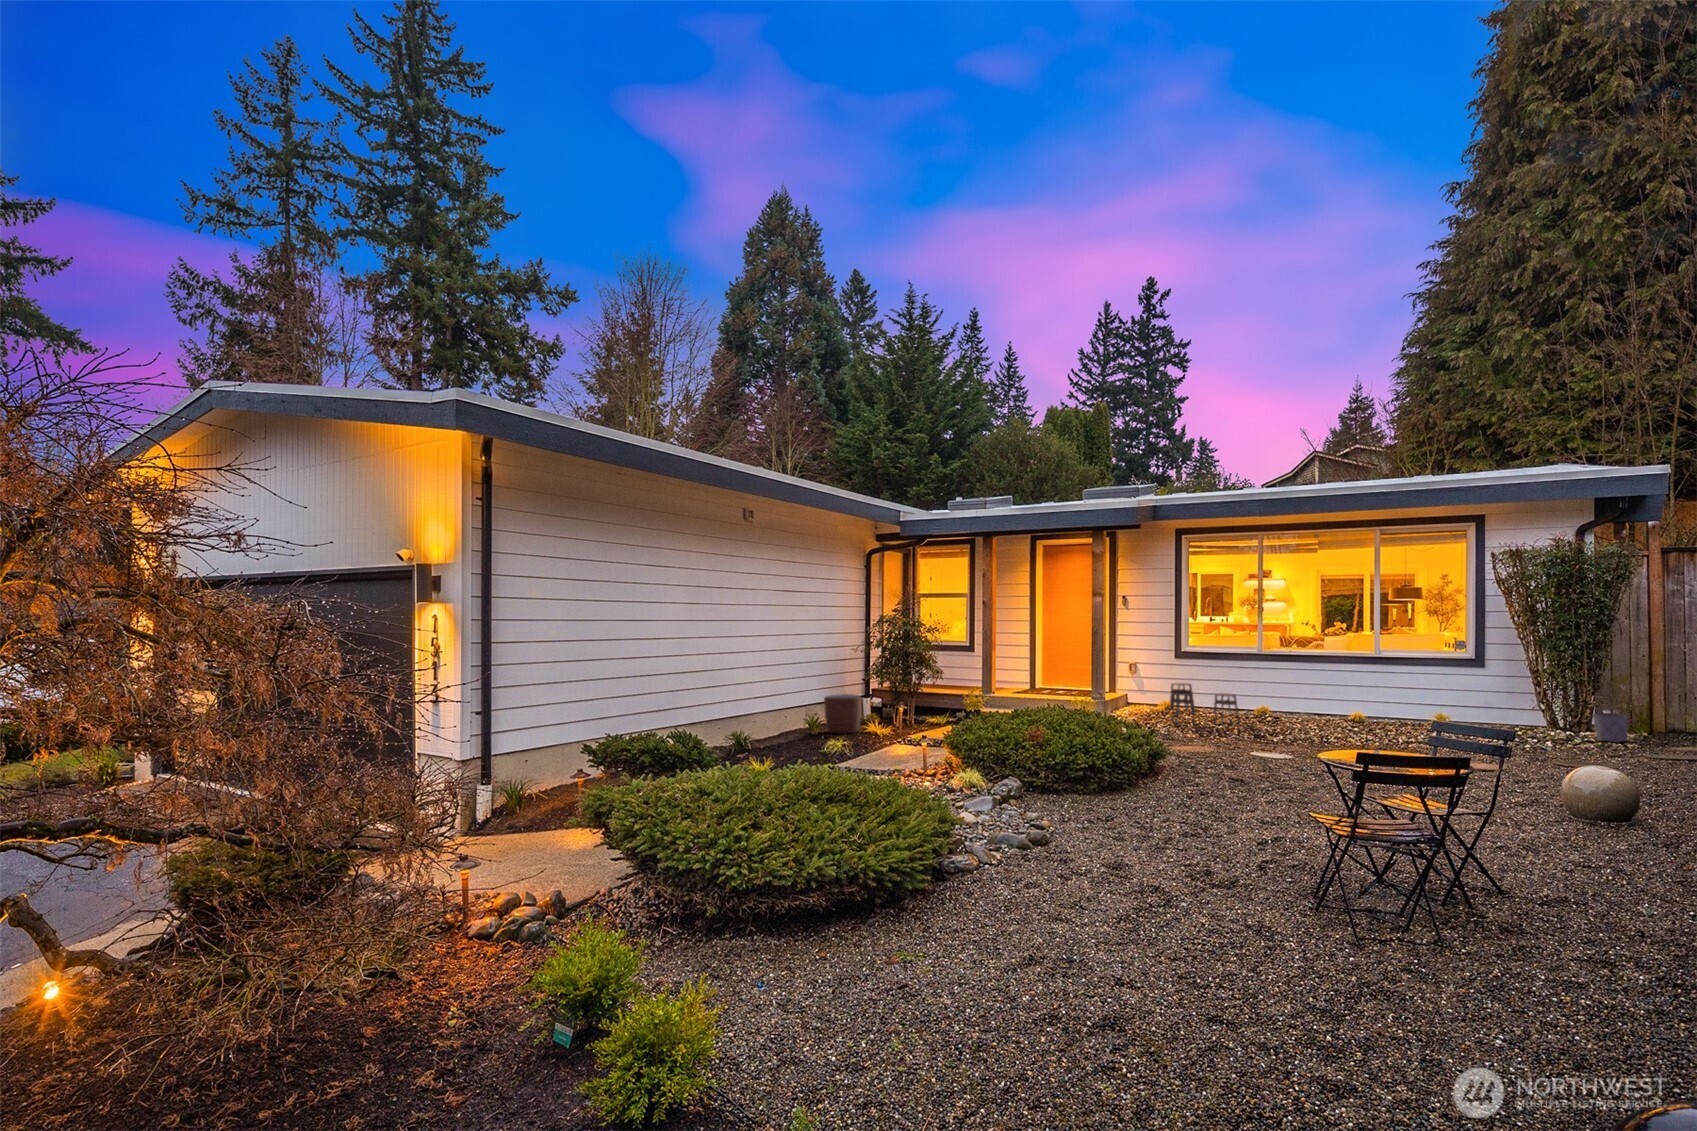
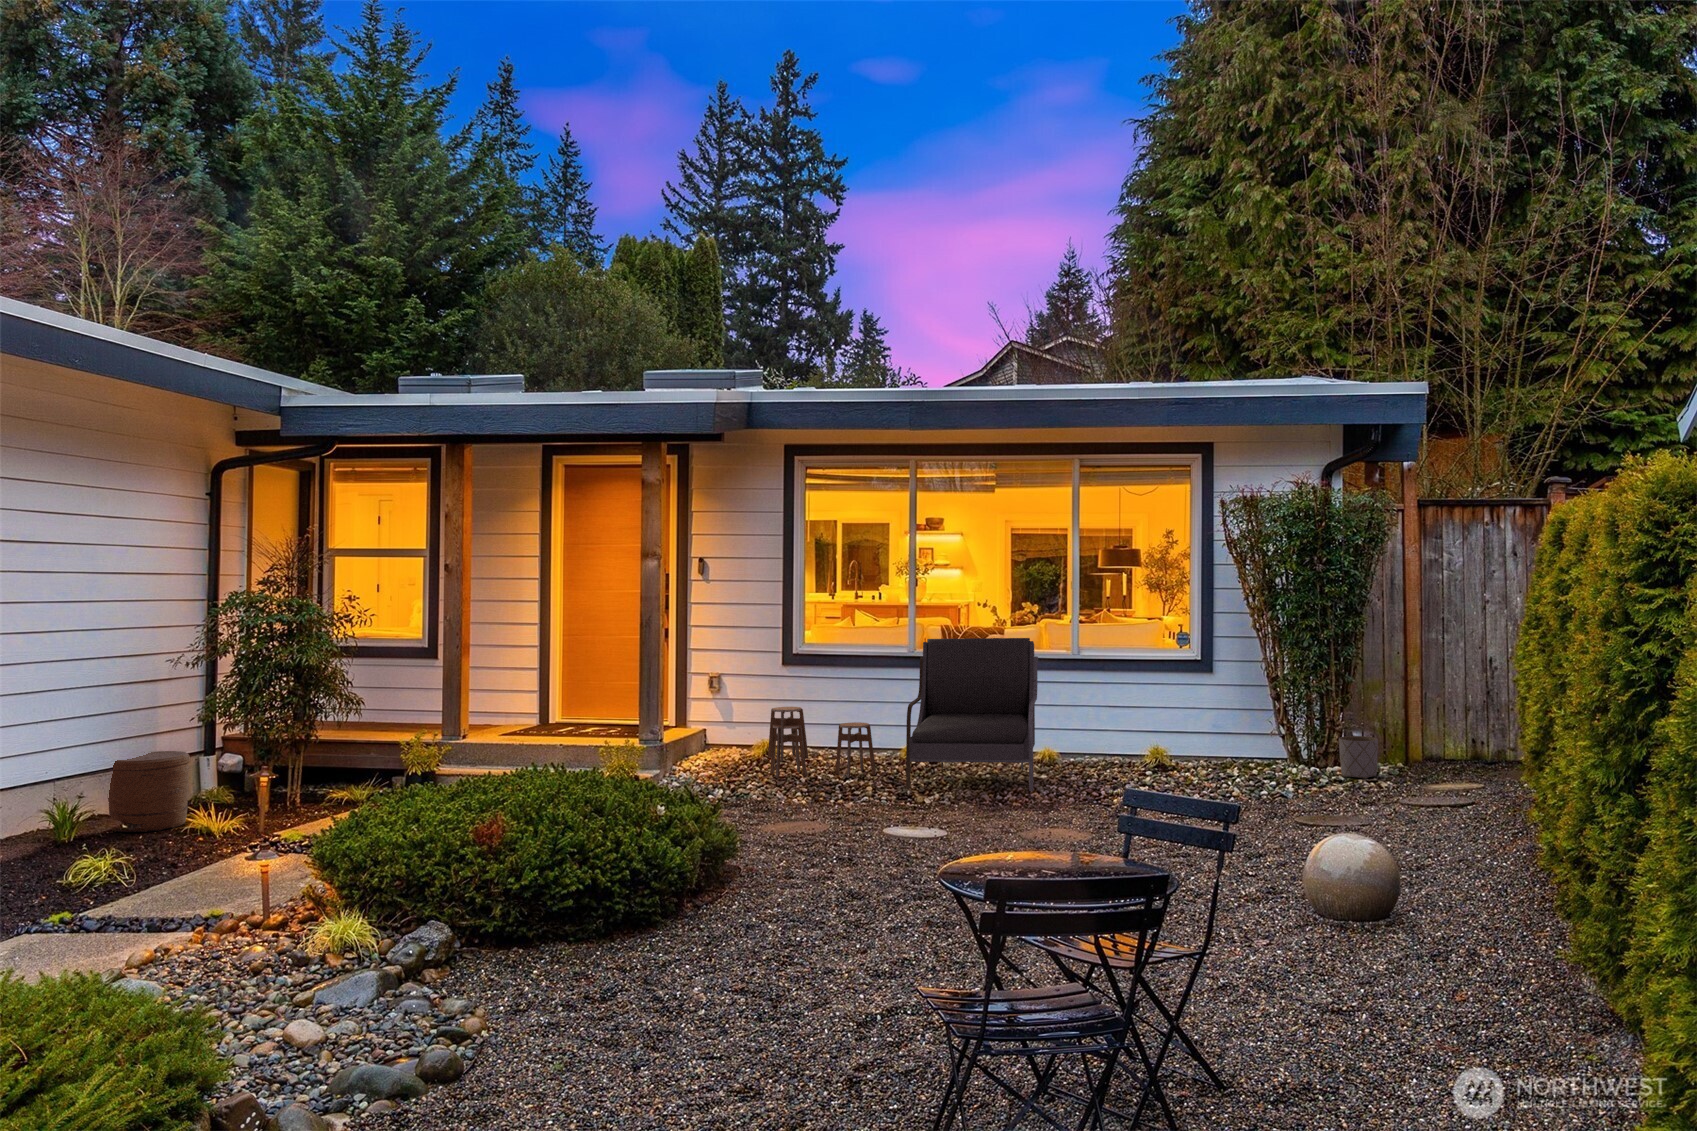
armchair: none [1262,643,1352,739] -> present [906,638,1038,791]

